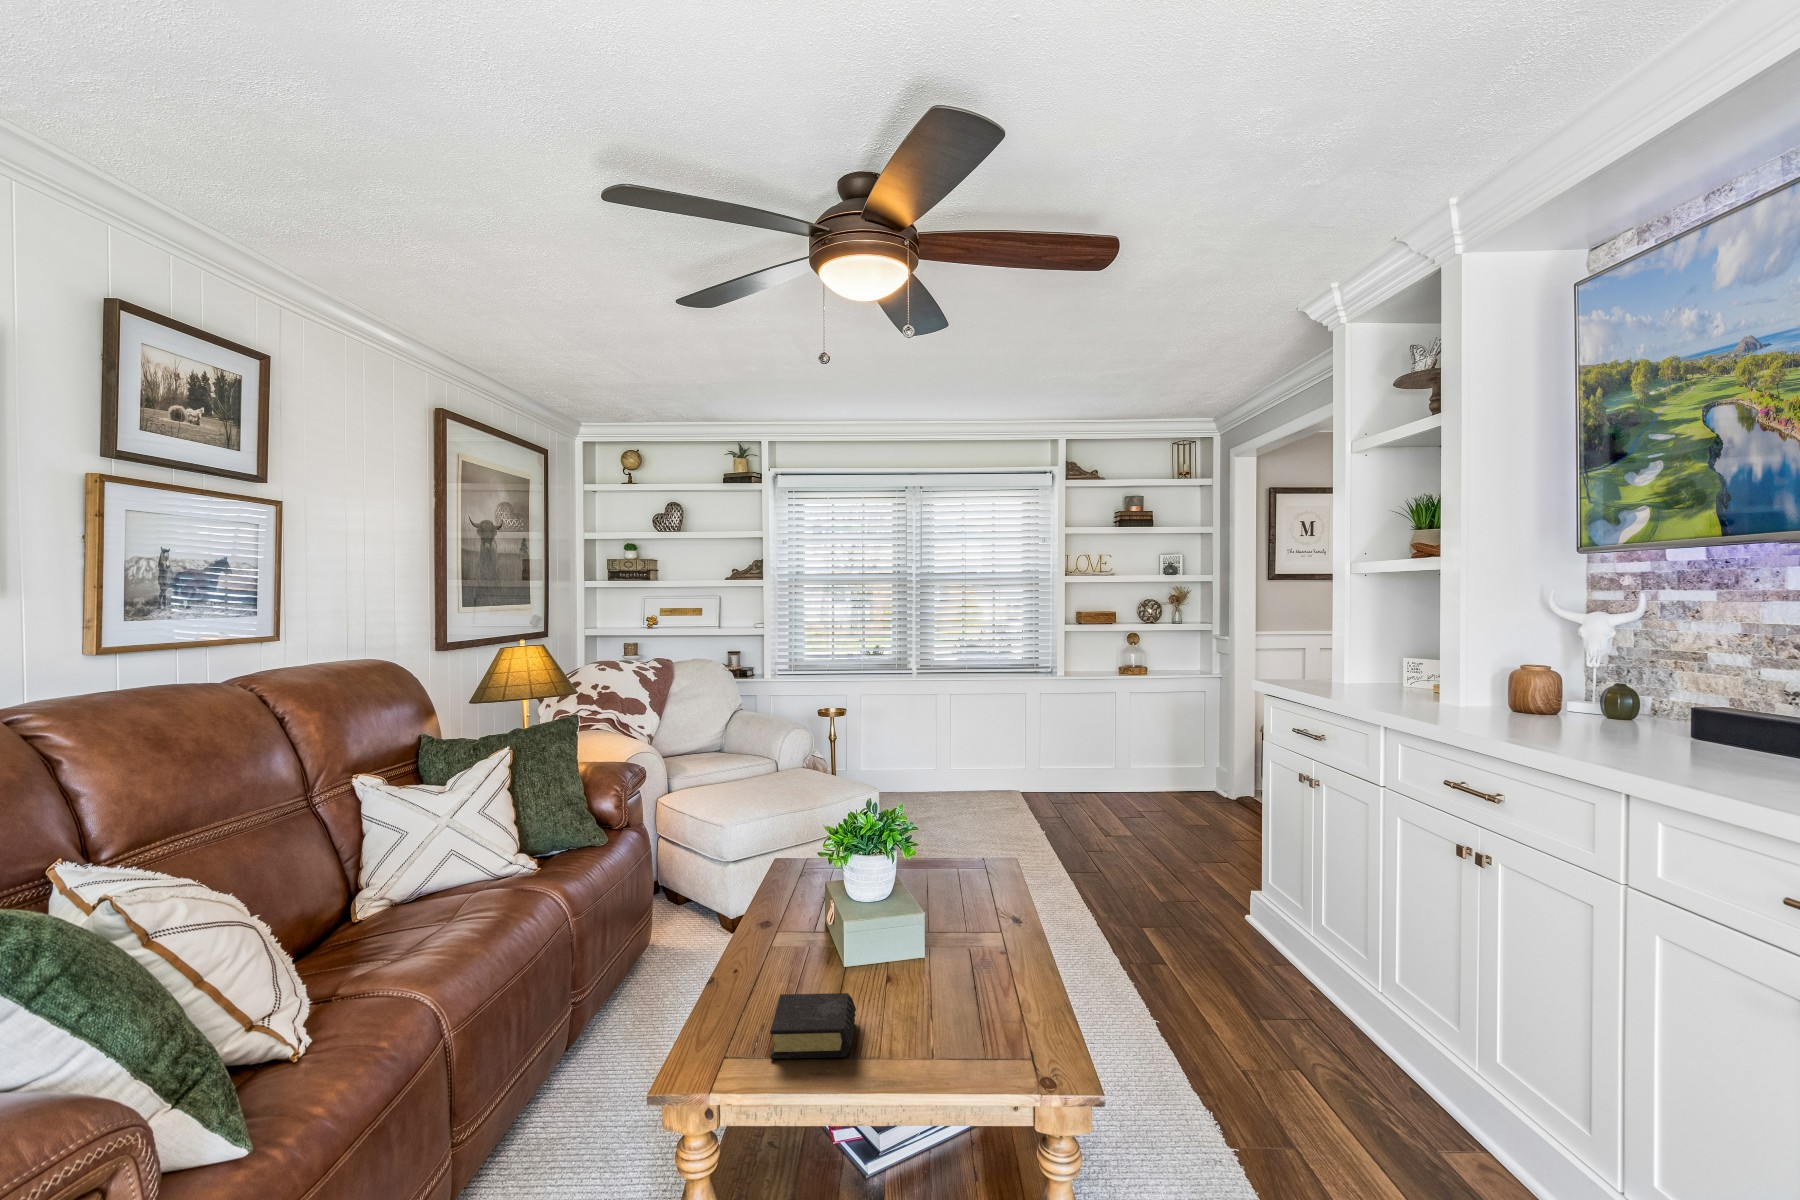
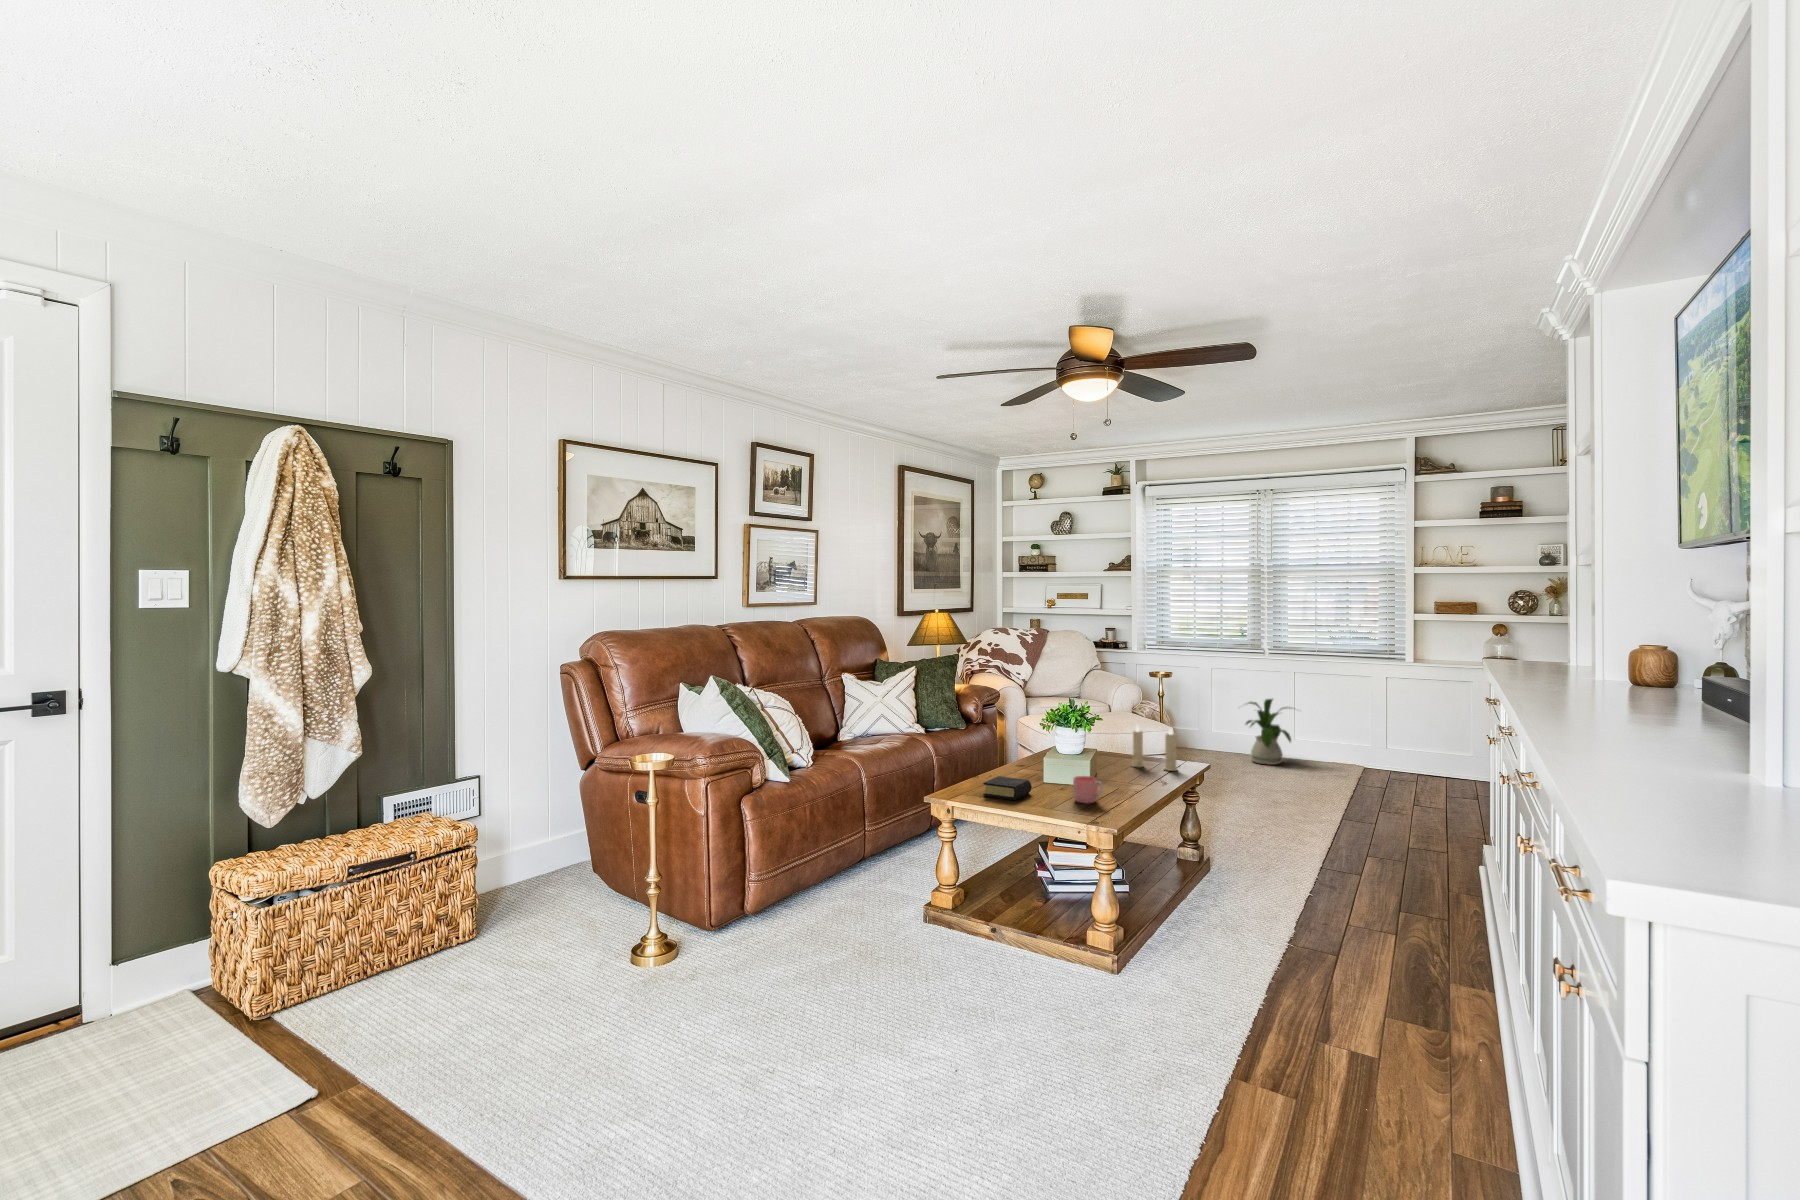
house plant: none [898,726,966,803] -> present [1246,699,1291,765]
candle: none [927,815,1000,889] -> present [1132,726,1177,771]
mug: none [941,963,1004,1026] -> present [1073,776,1103,803]

